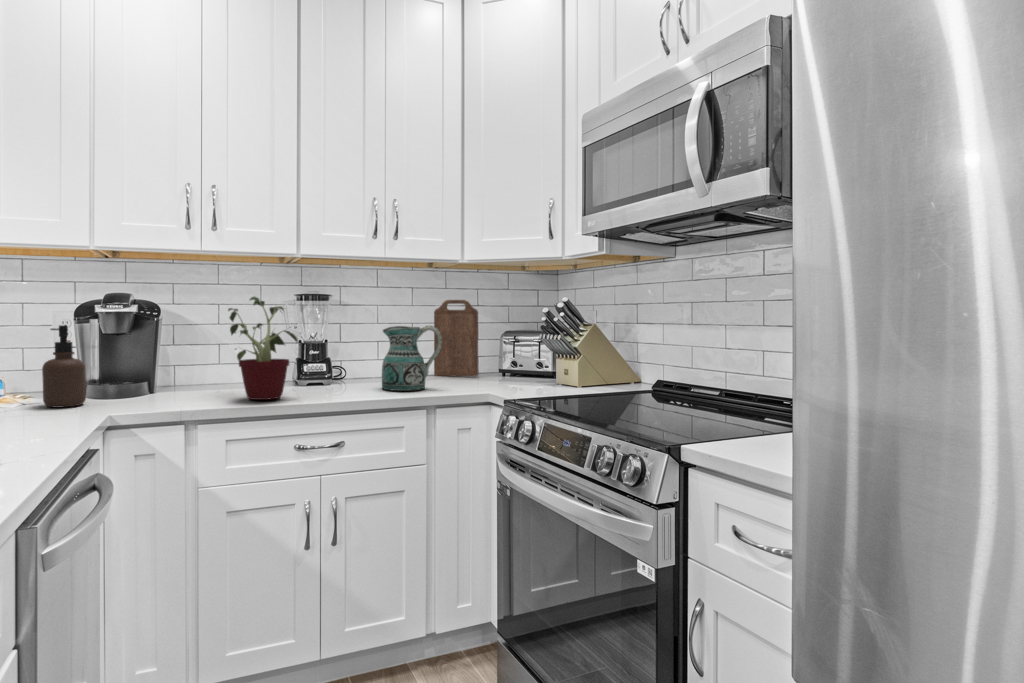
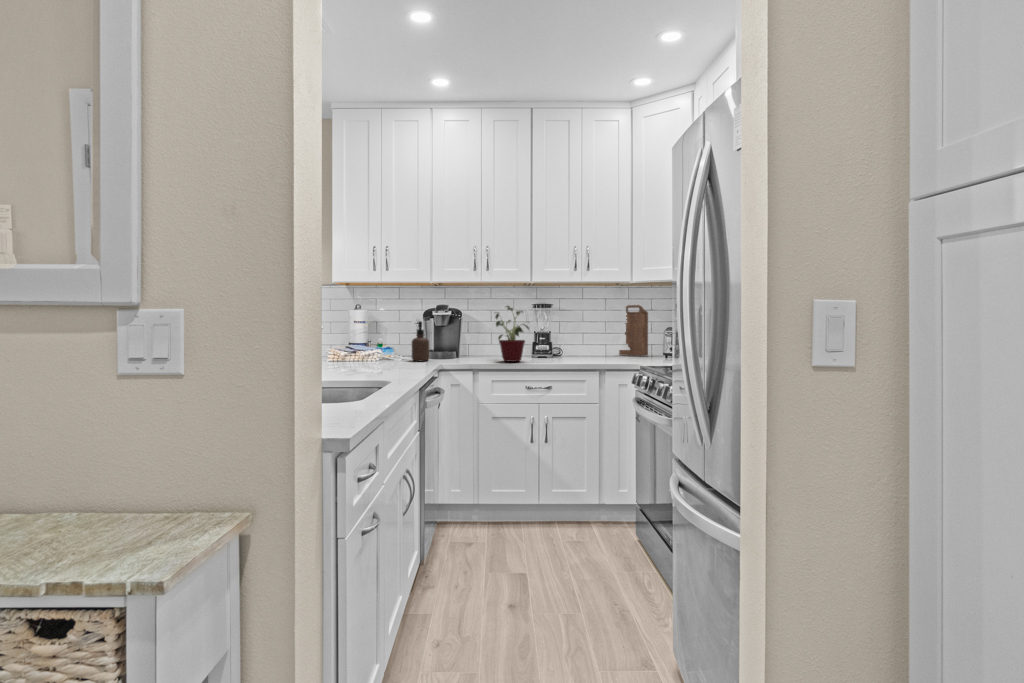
ceramic pitcher: present [382,326,442,391] -> none [579,321,616,361]

